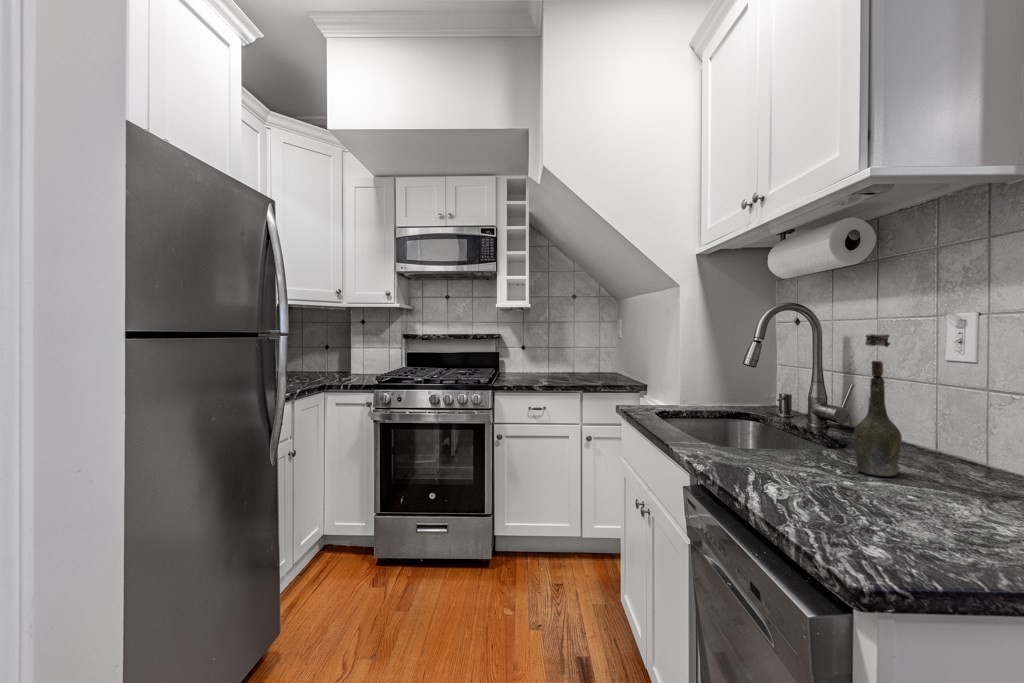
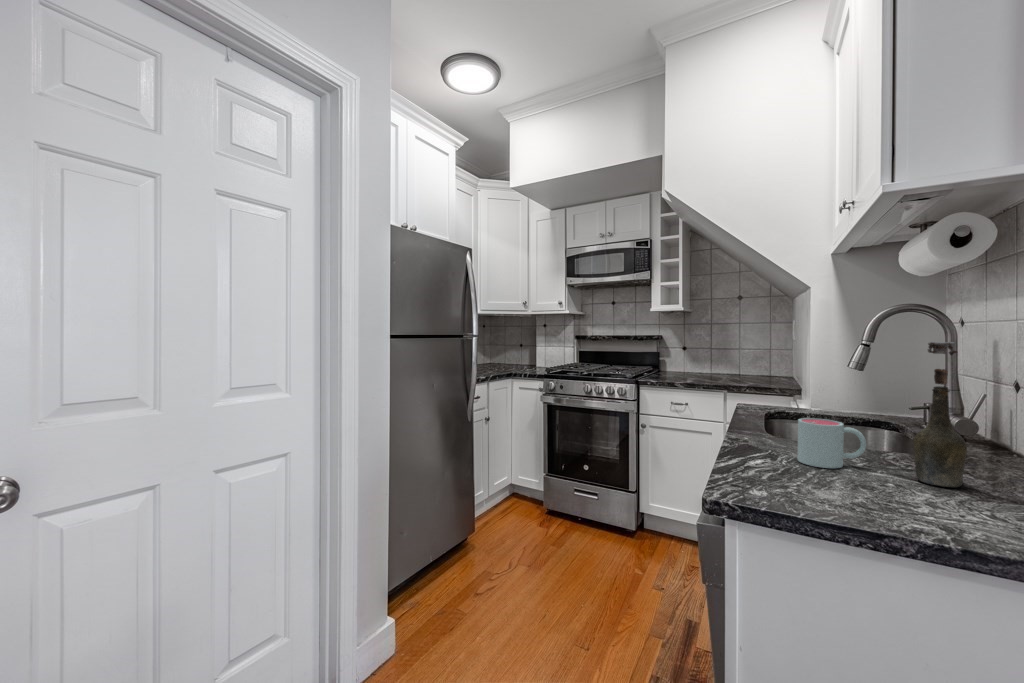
mug: none [746,418,809,470] -> present [798,418,866,468]

